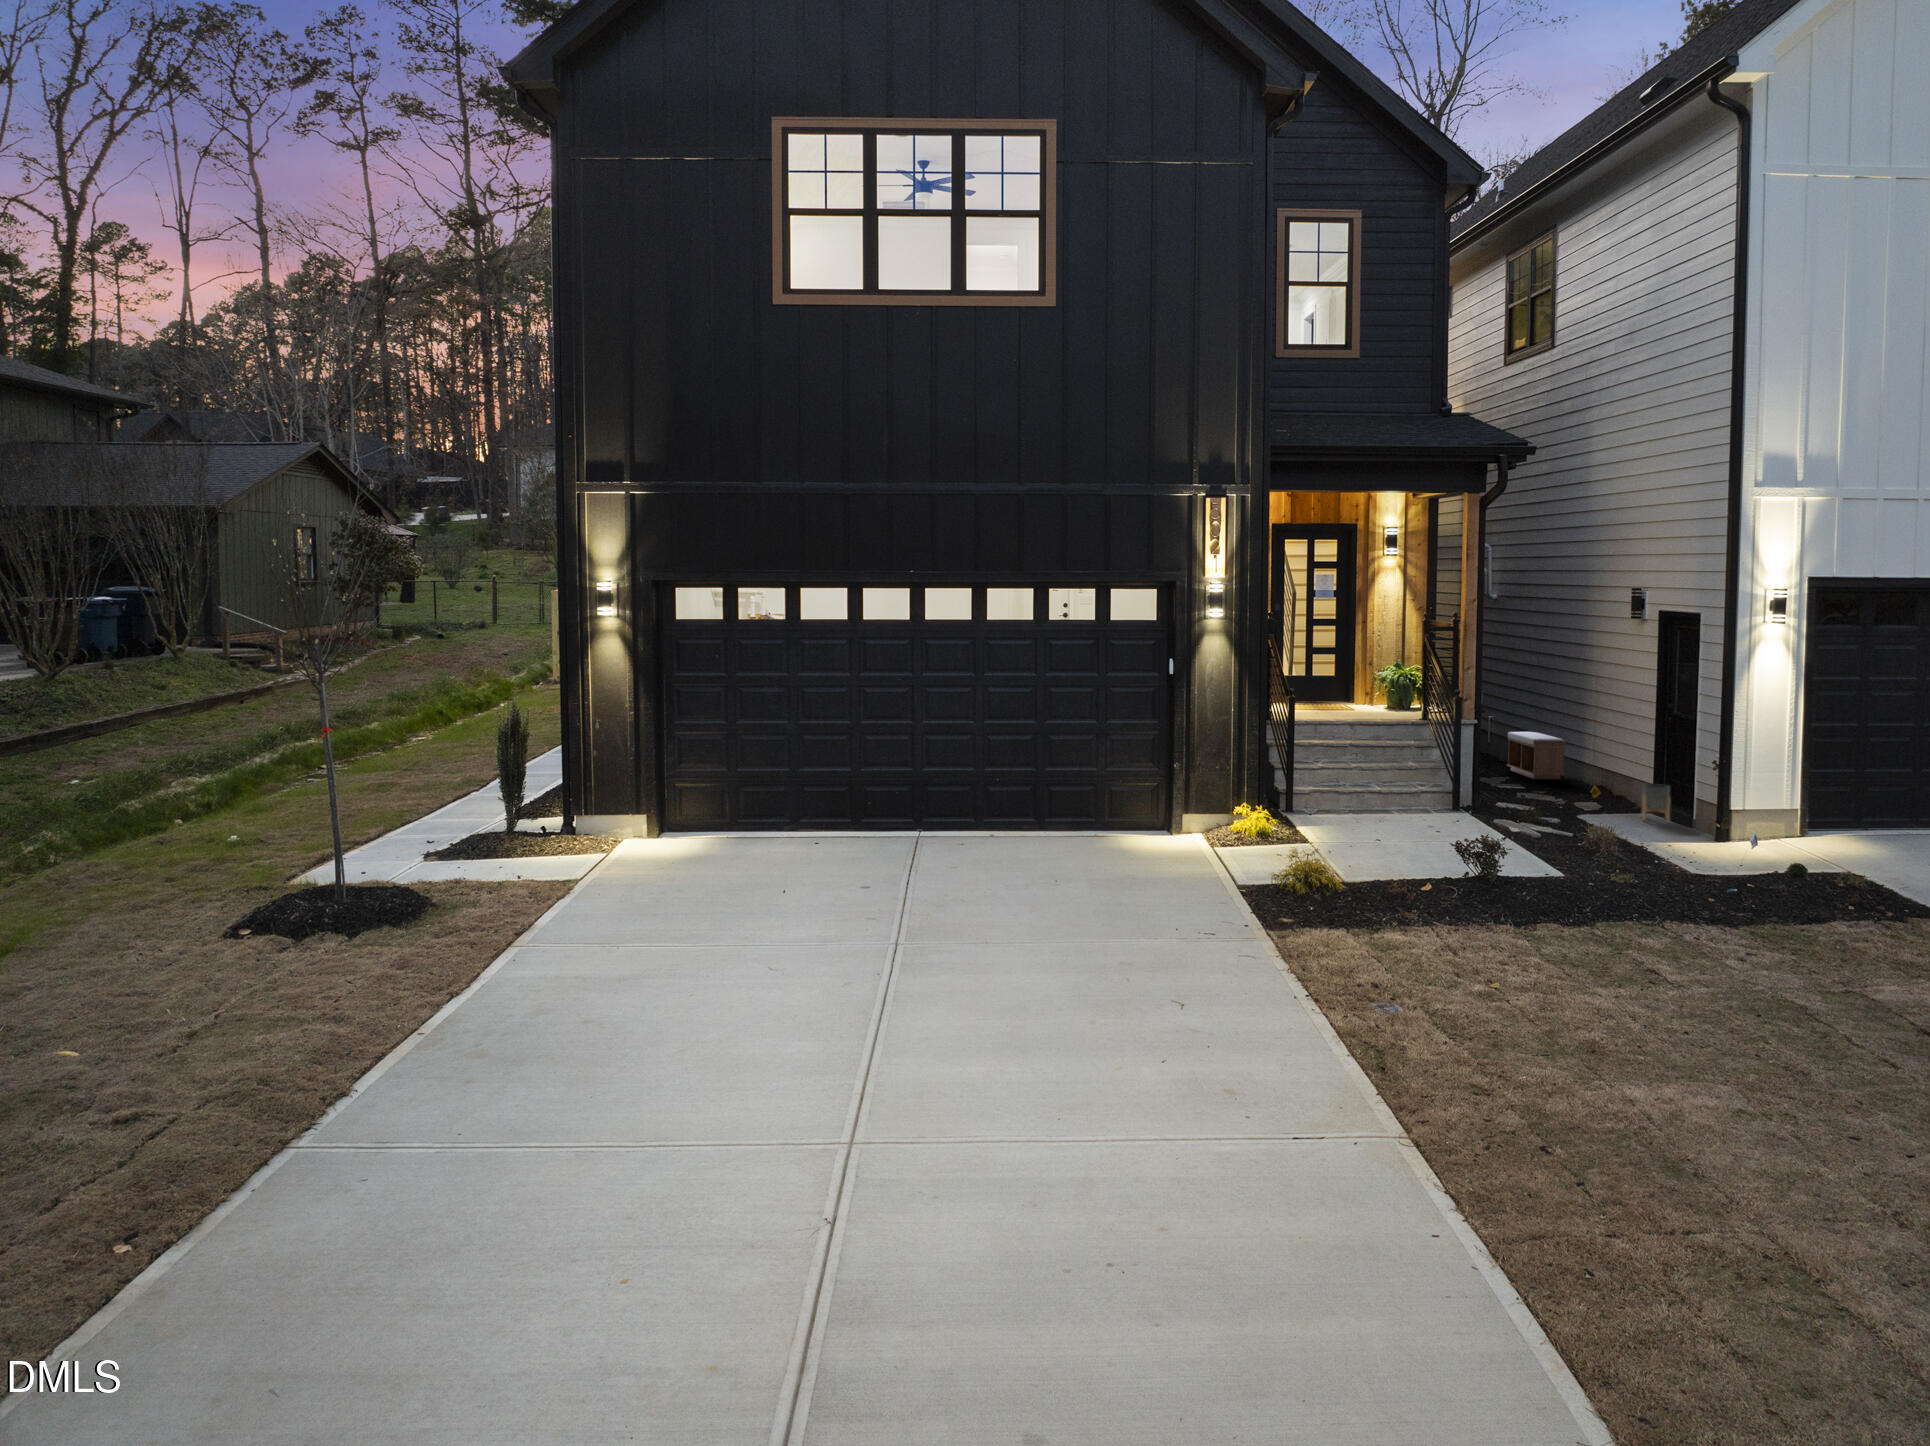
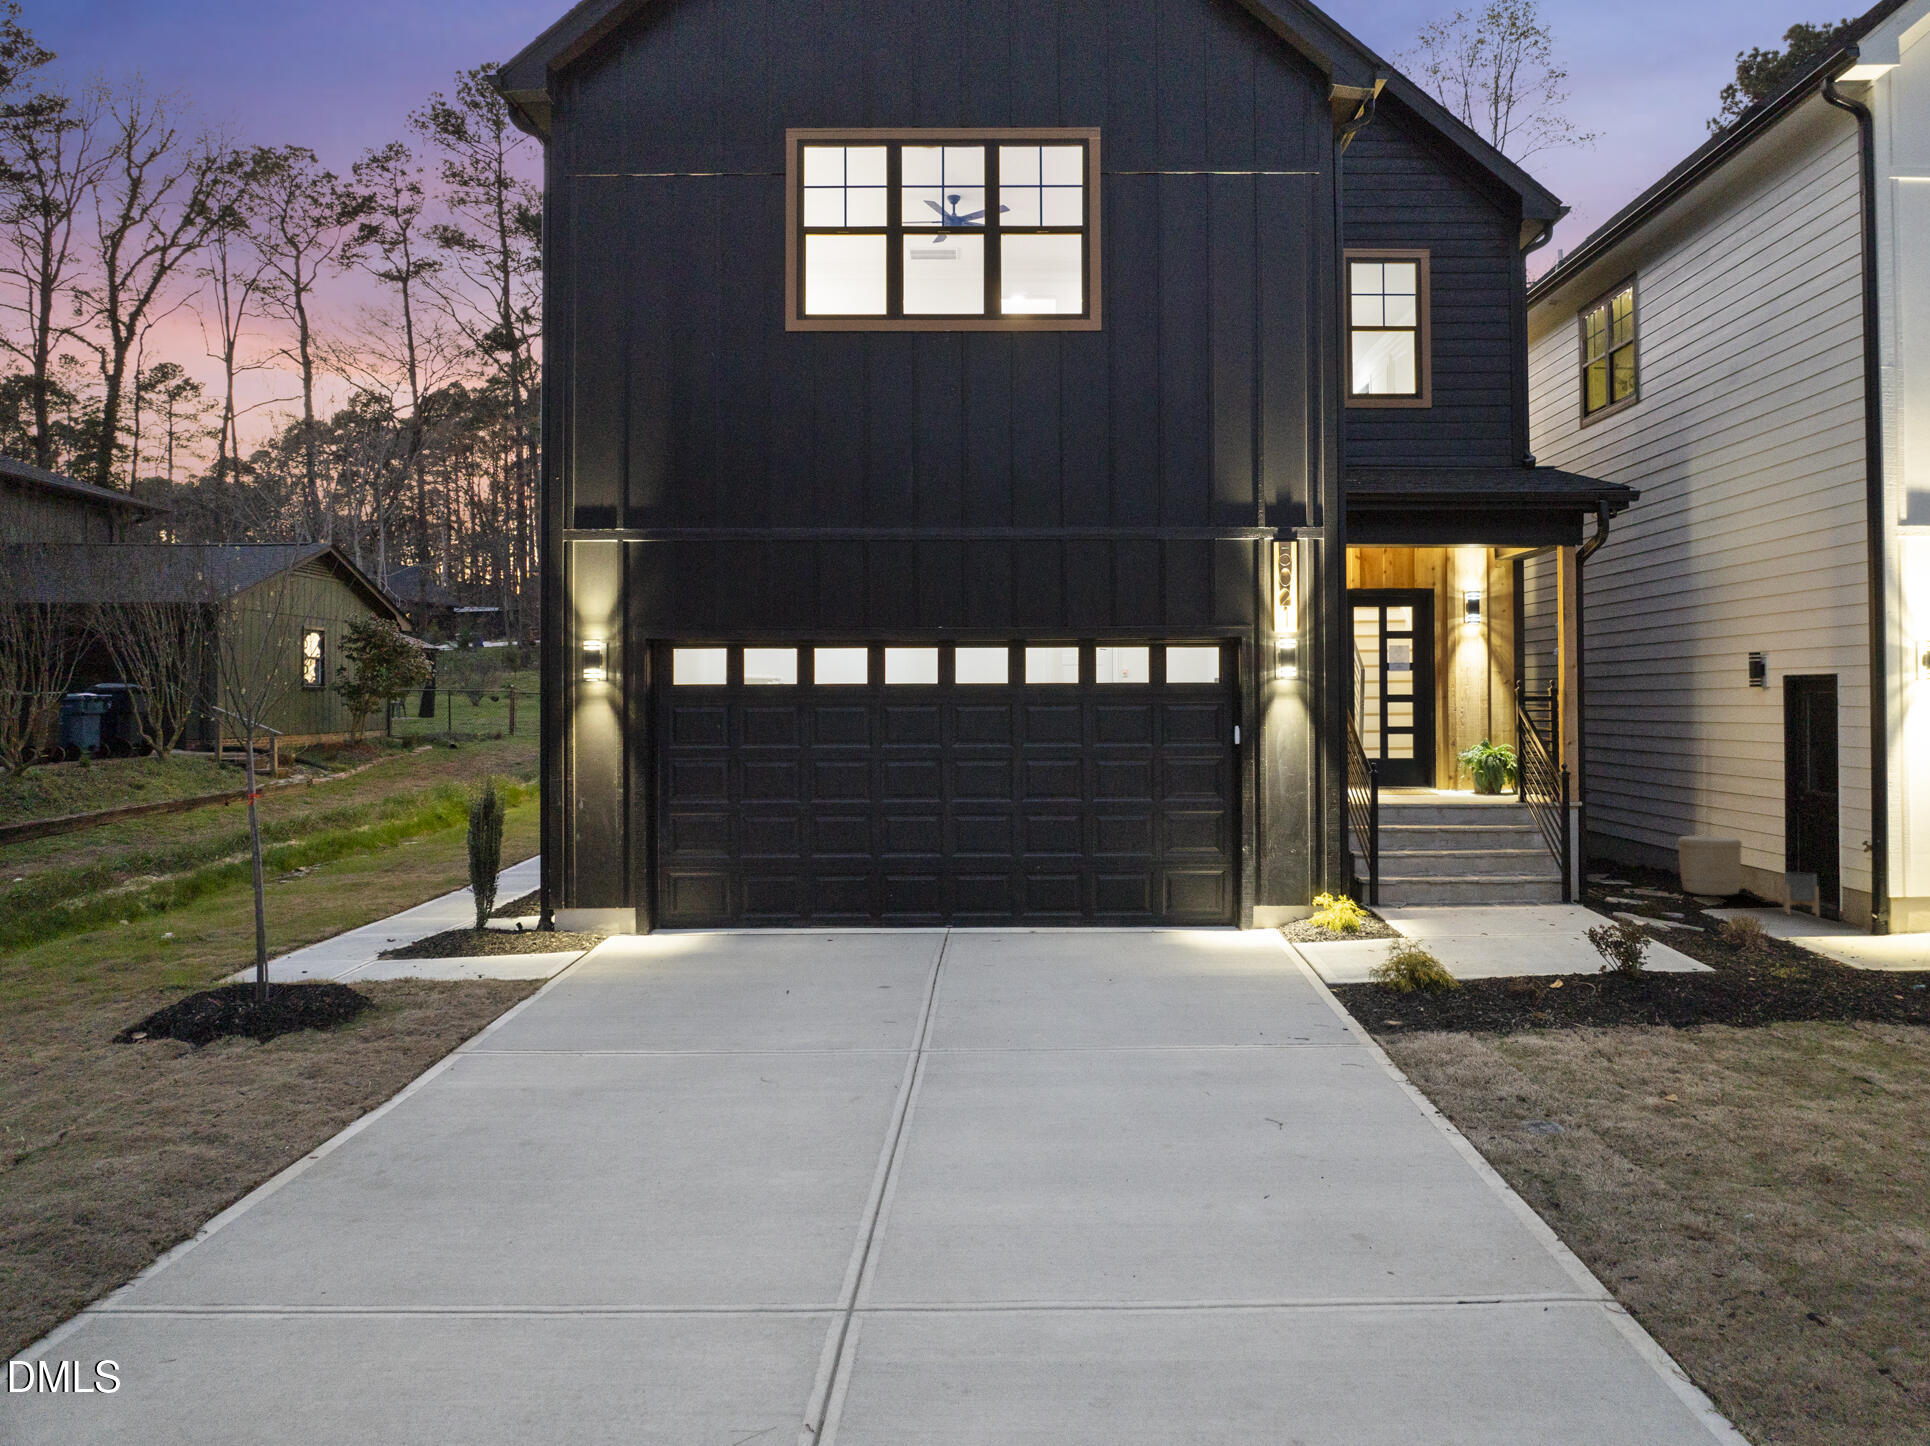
bench: present [1507,732,1566,779] -> none [1609,823,1680,875]
basket: none [1560,748,1614,801] -> present [1678,836,1742,896]

